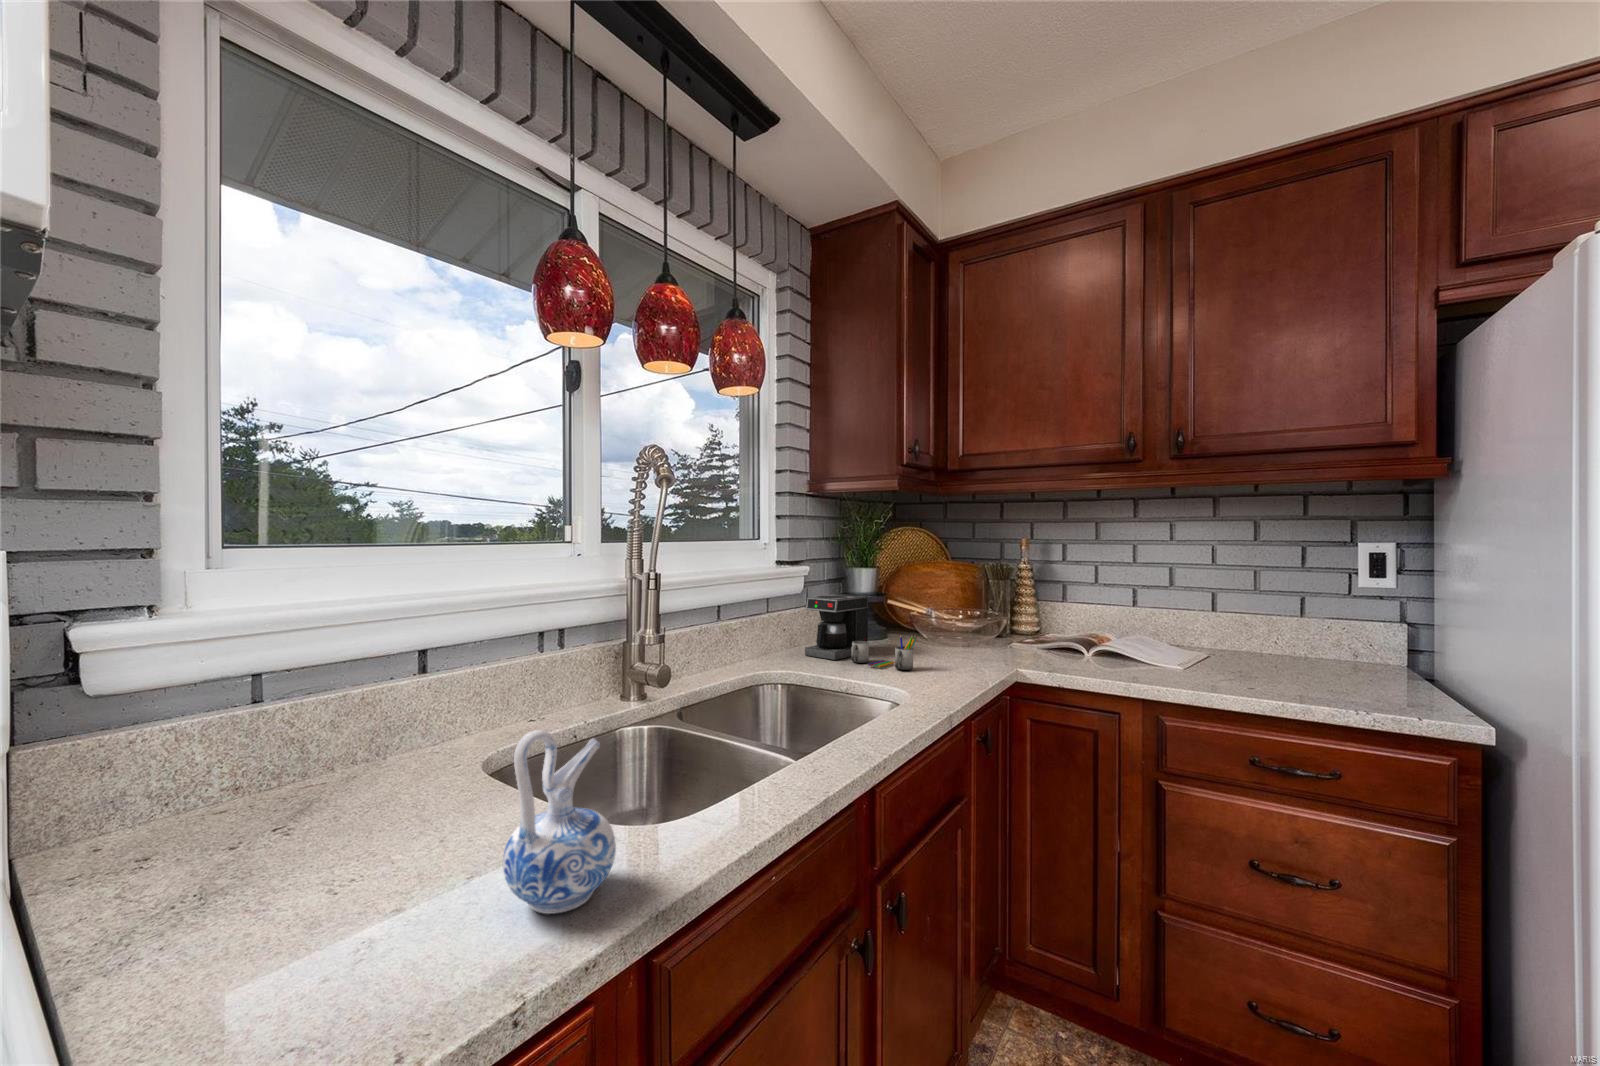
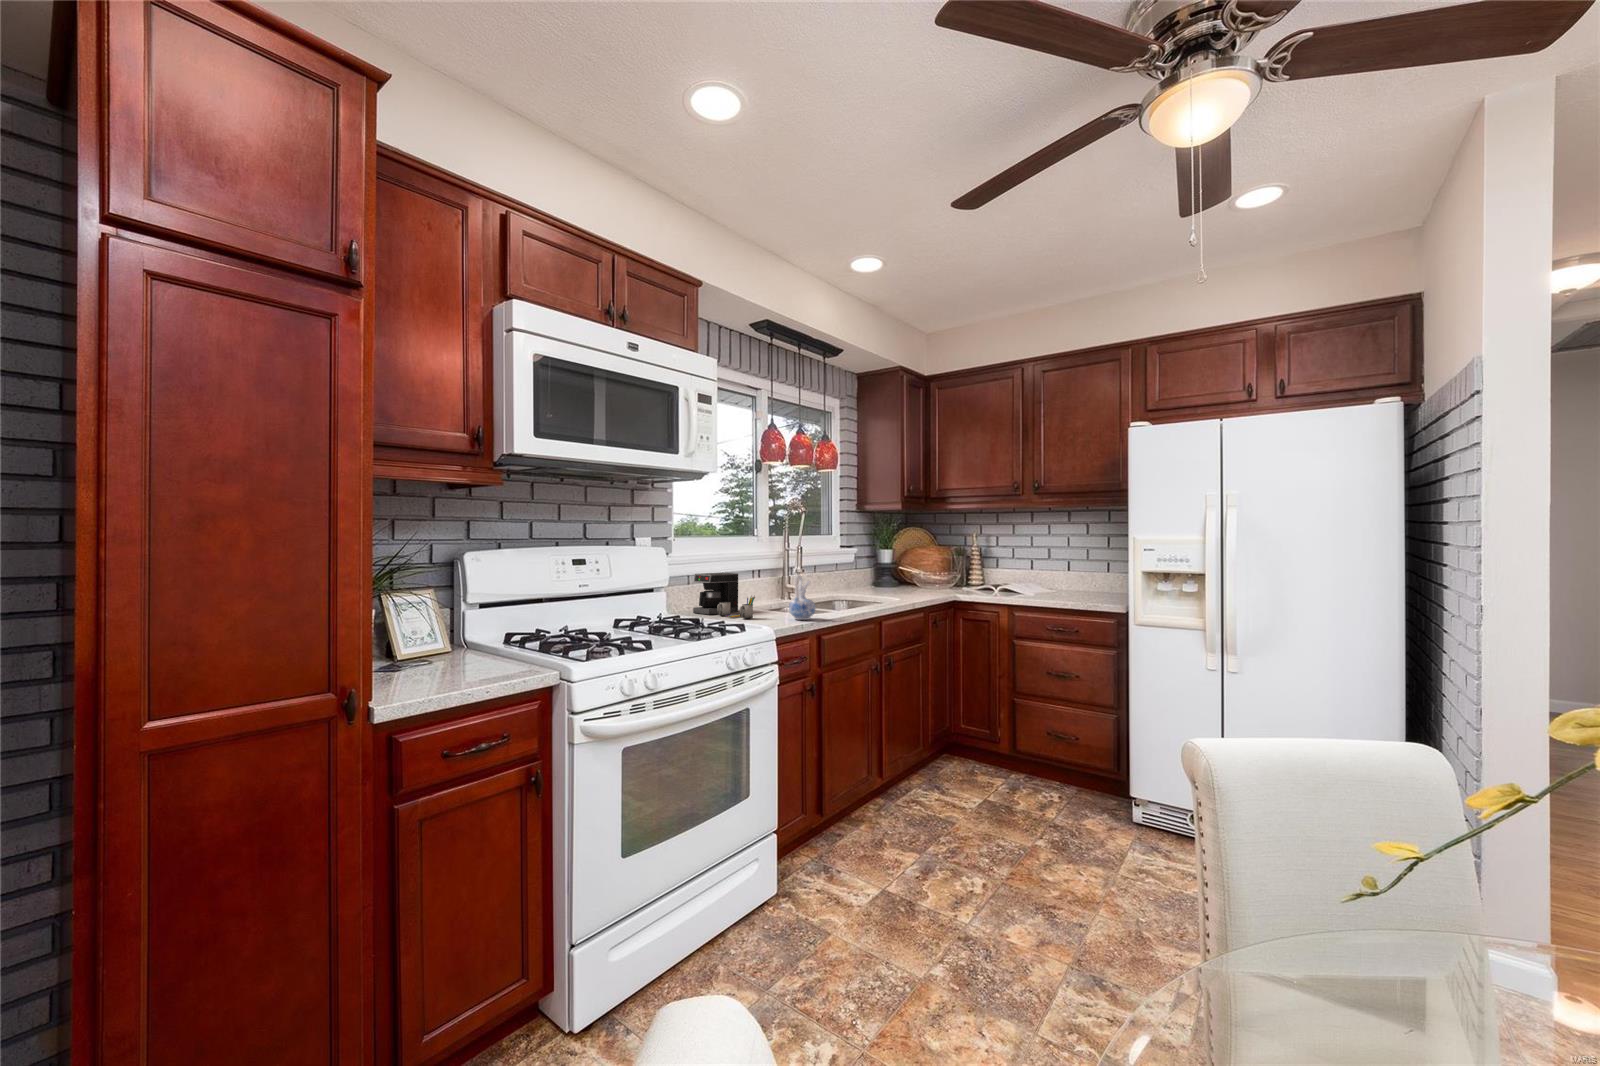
coffee maker: present [805,594,917,670] -> present [693,573,755,618]

